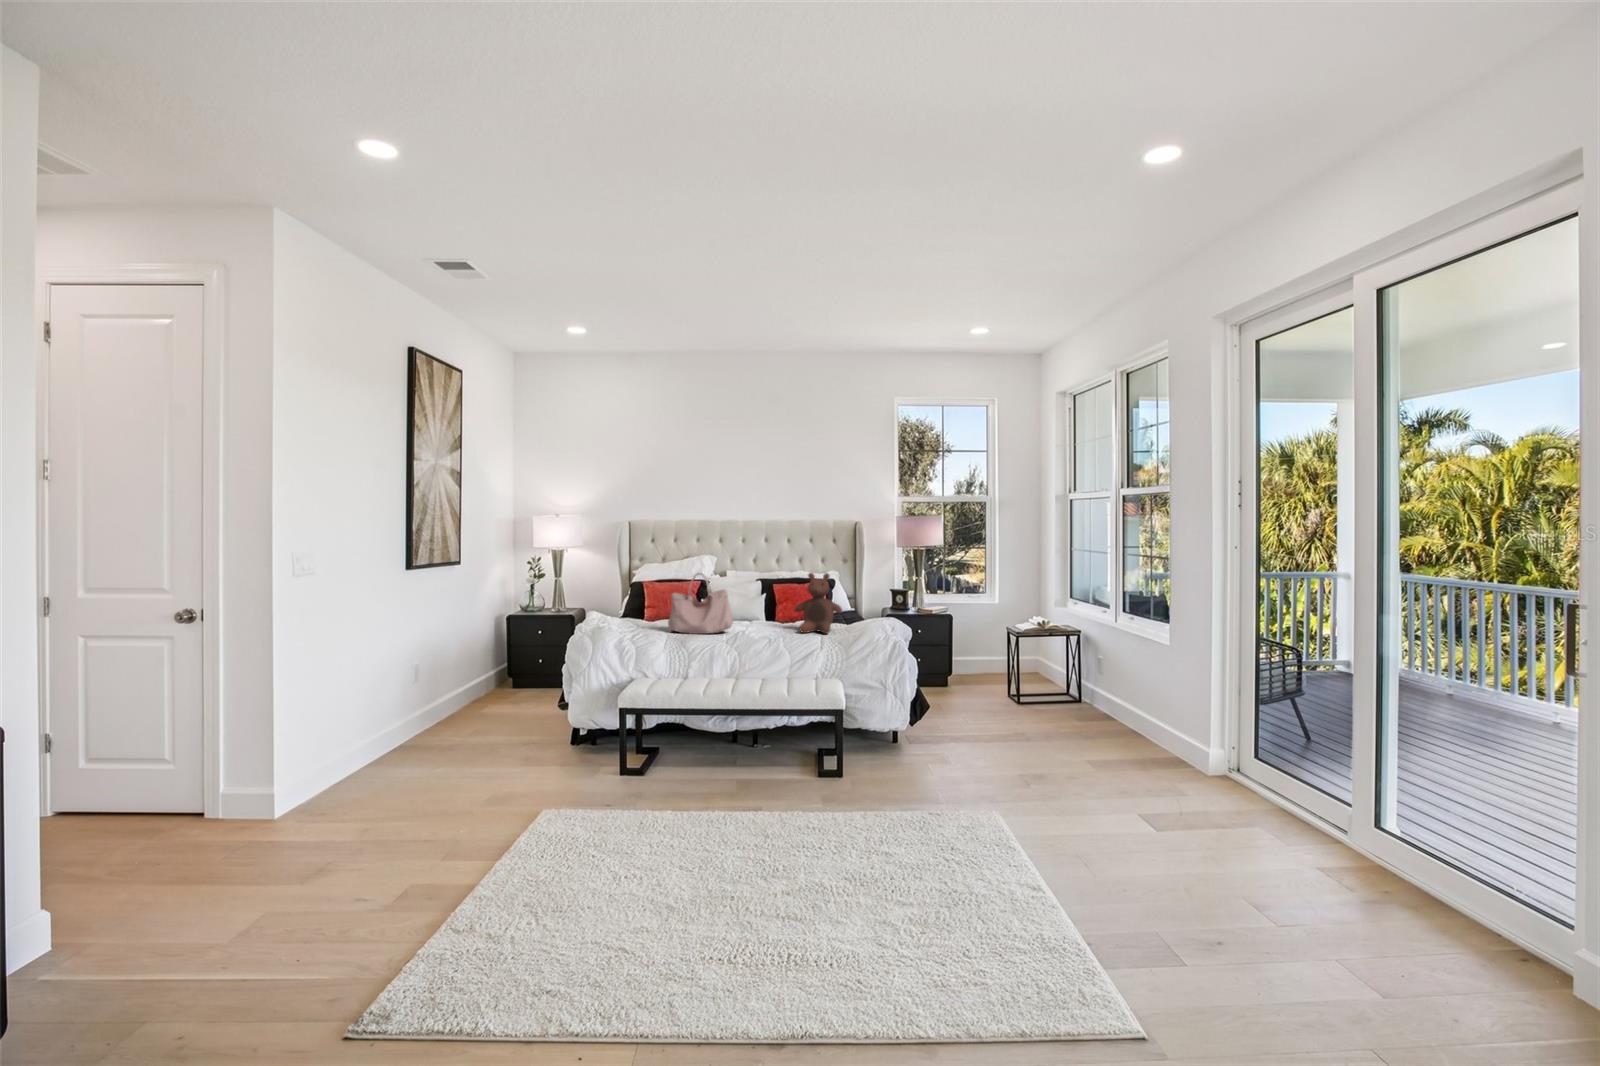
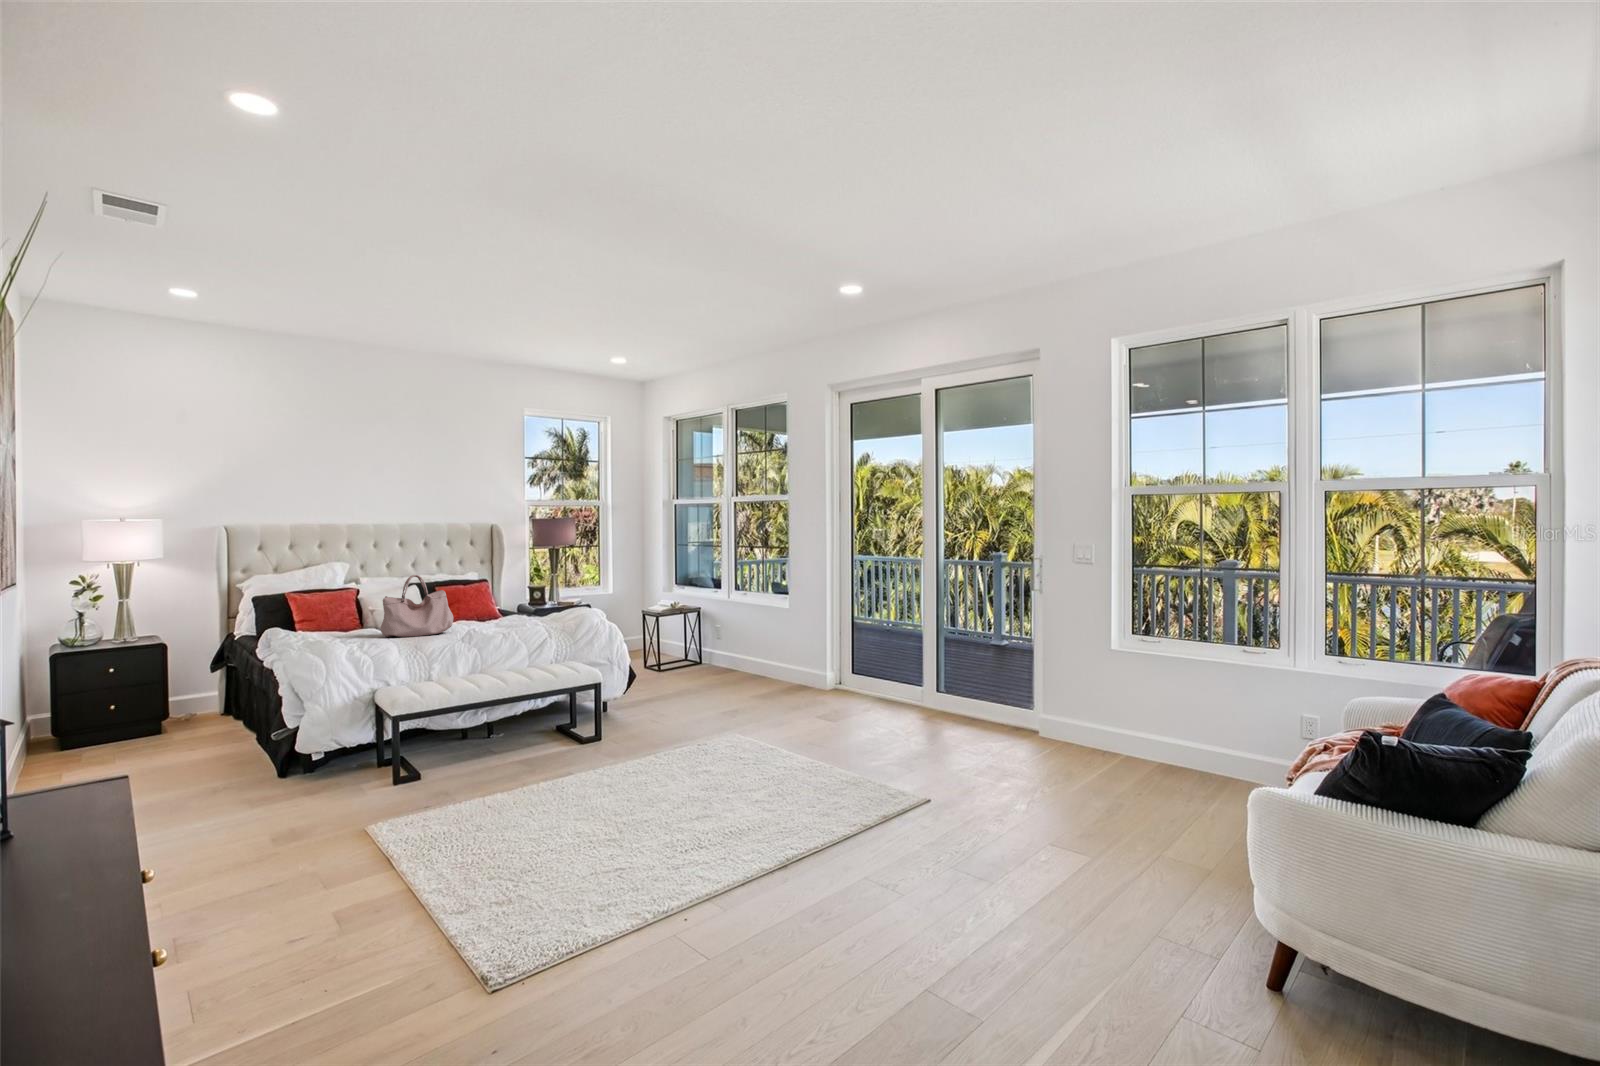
stuffed bear: present [795,573,842,634] -> none [502,570,548,626]

